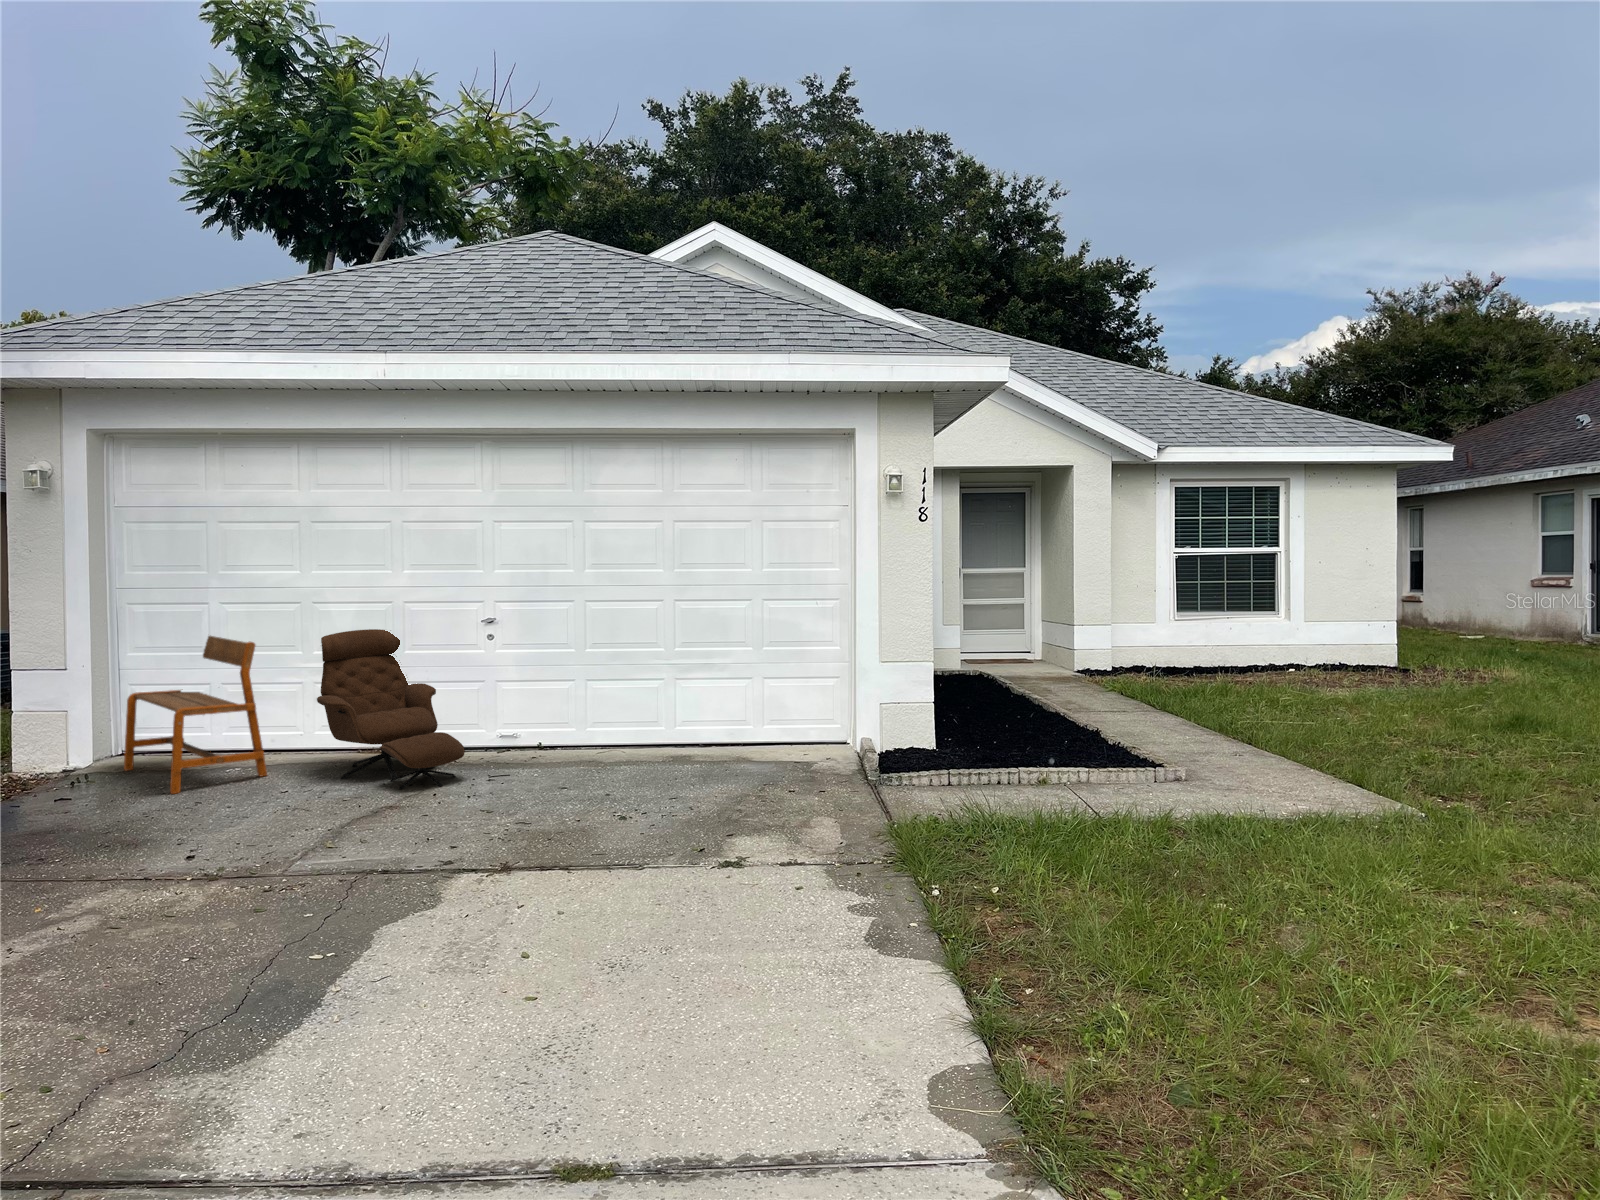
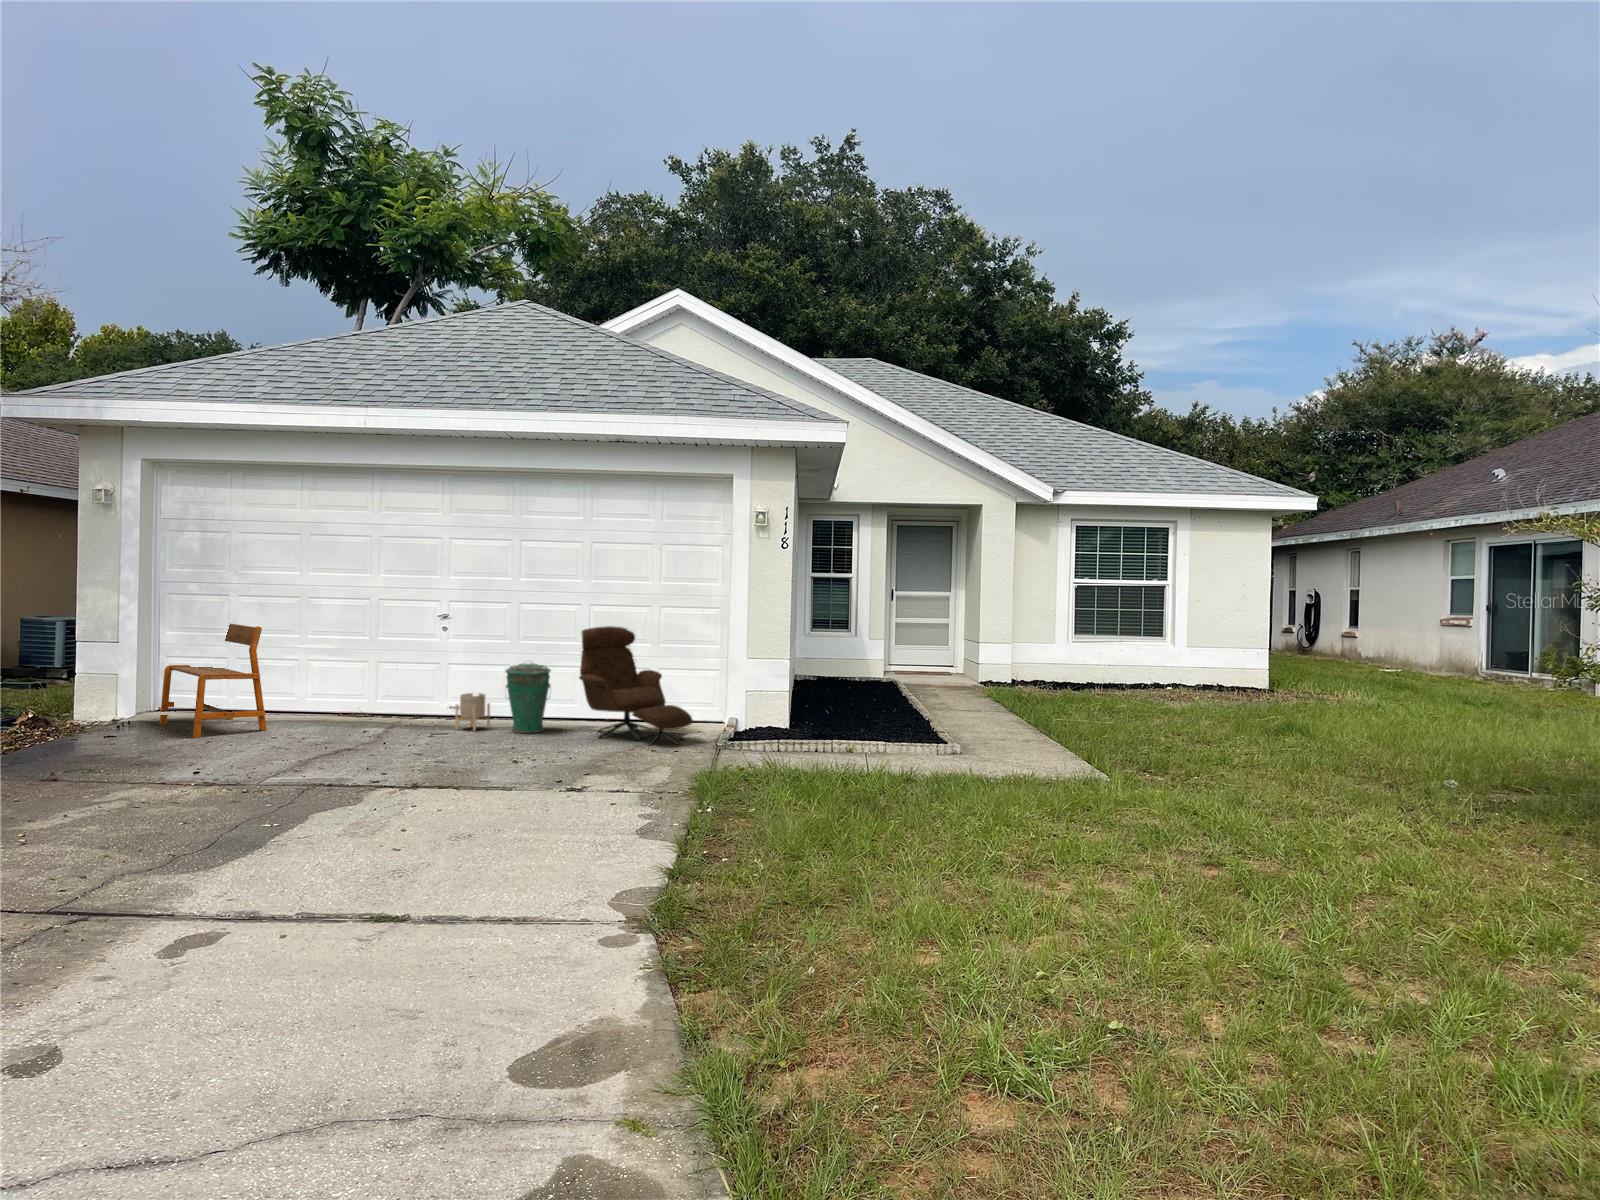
lounge chair: present [317,629,465,789] -> present [579,626,693,745]
trash can: none [575,675,634,769] -> present [505,663,551,733]
planter: none [512,717,556,768] -> present [455,693,490,731]

